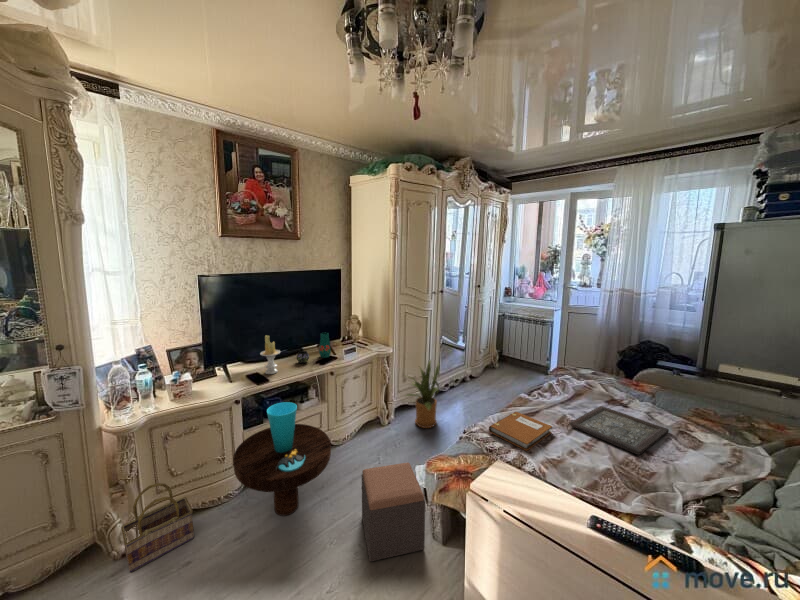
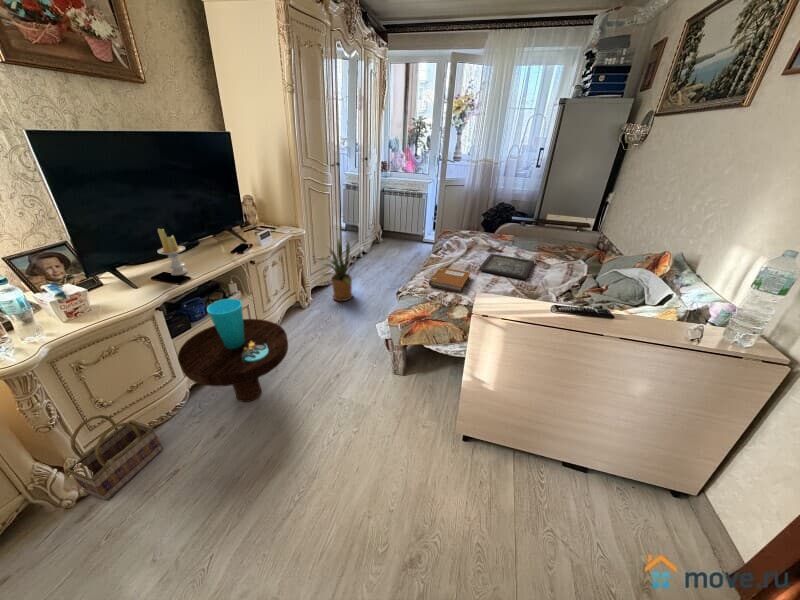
vase: present [297,333,331,363] -> none [201,220,240,258]
footstool: present [362,463,425,561] -> none [323,326,387,403]

